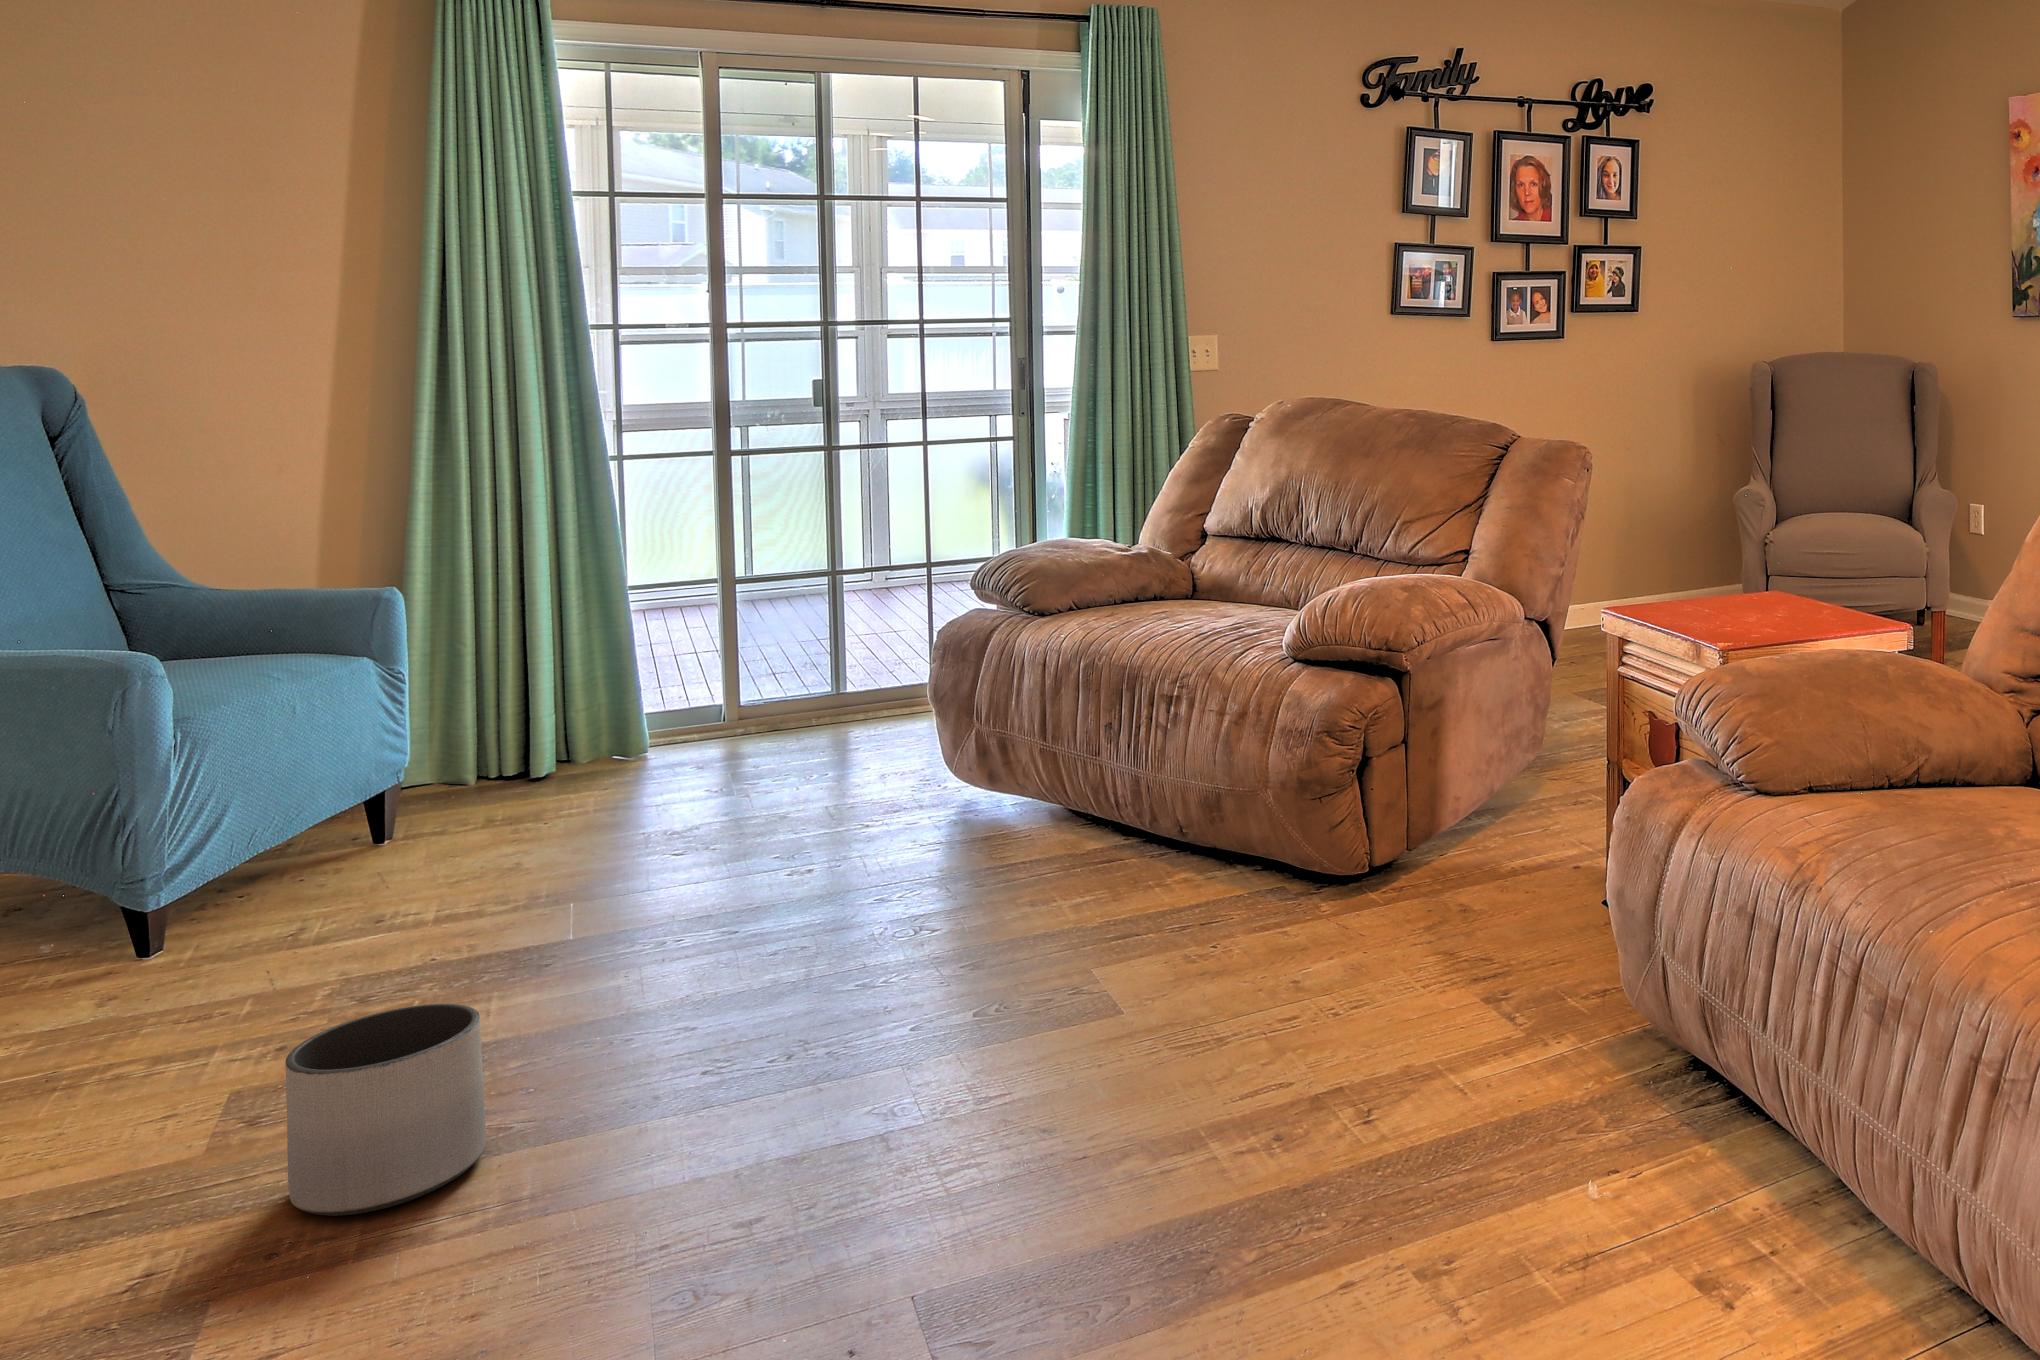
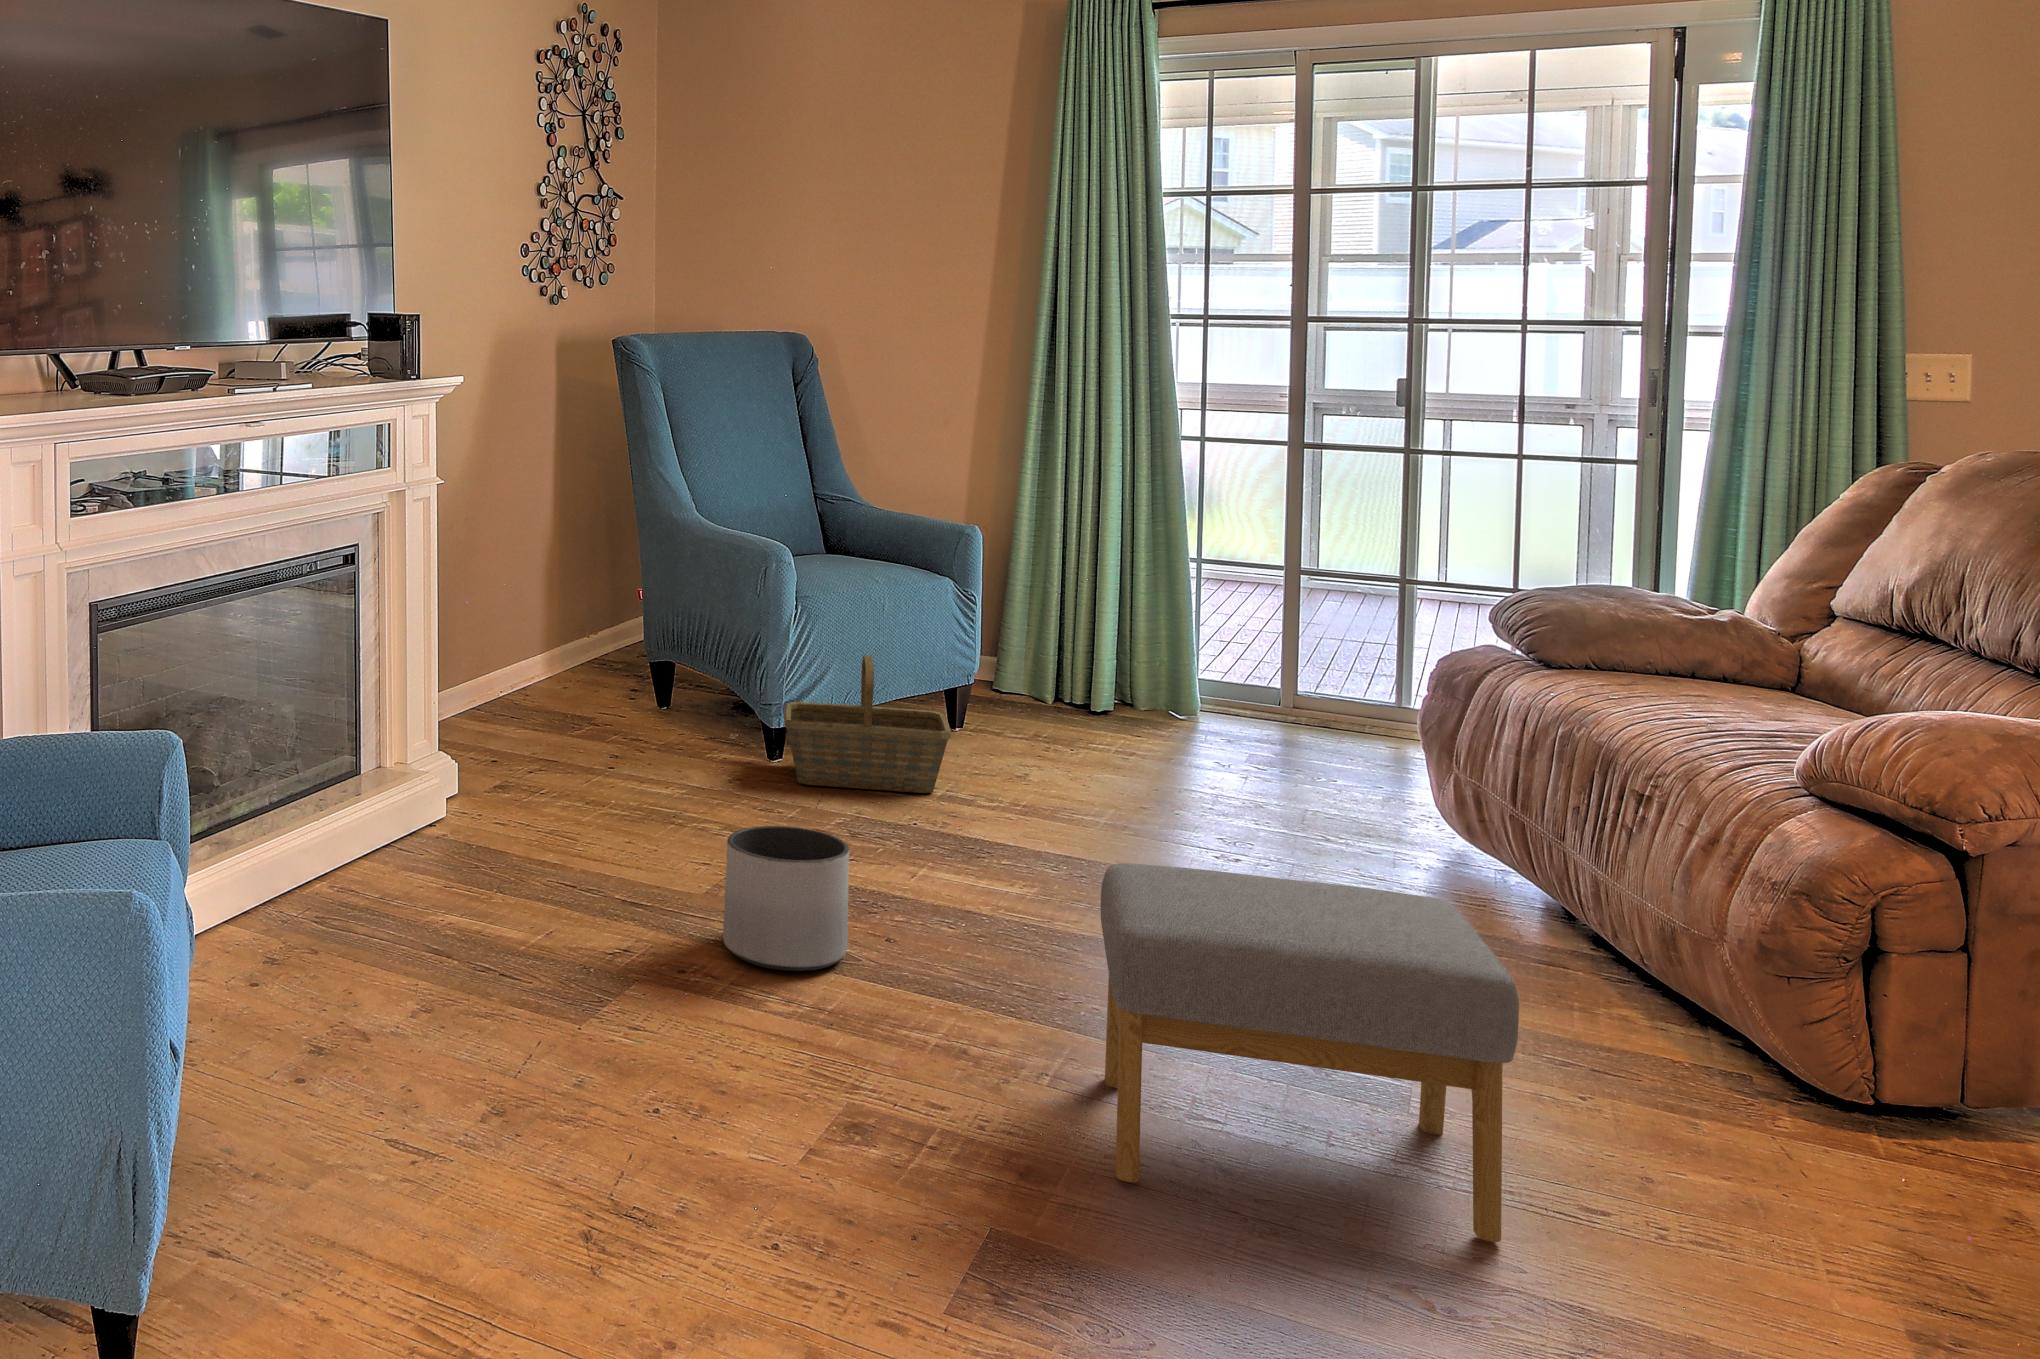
basket: none [154,778,437,976] -> present [784,655,951,793]
footstool: none [856,824,1251,1198] -> present [1101,863,1519,1242]

